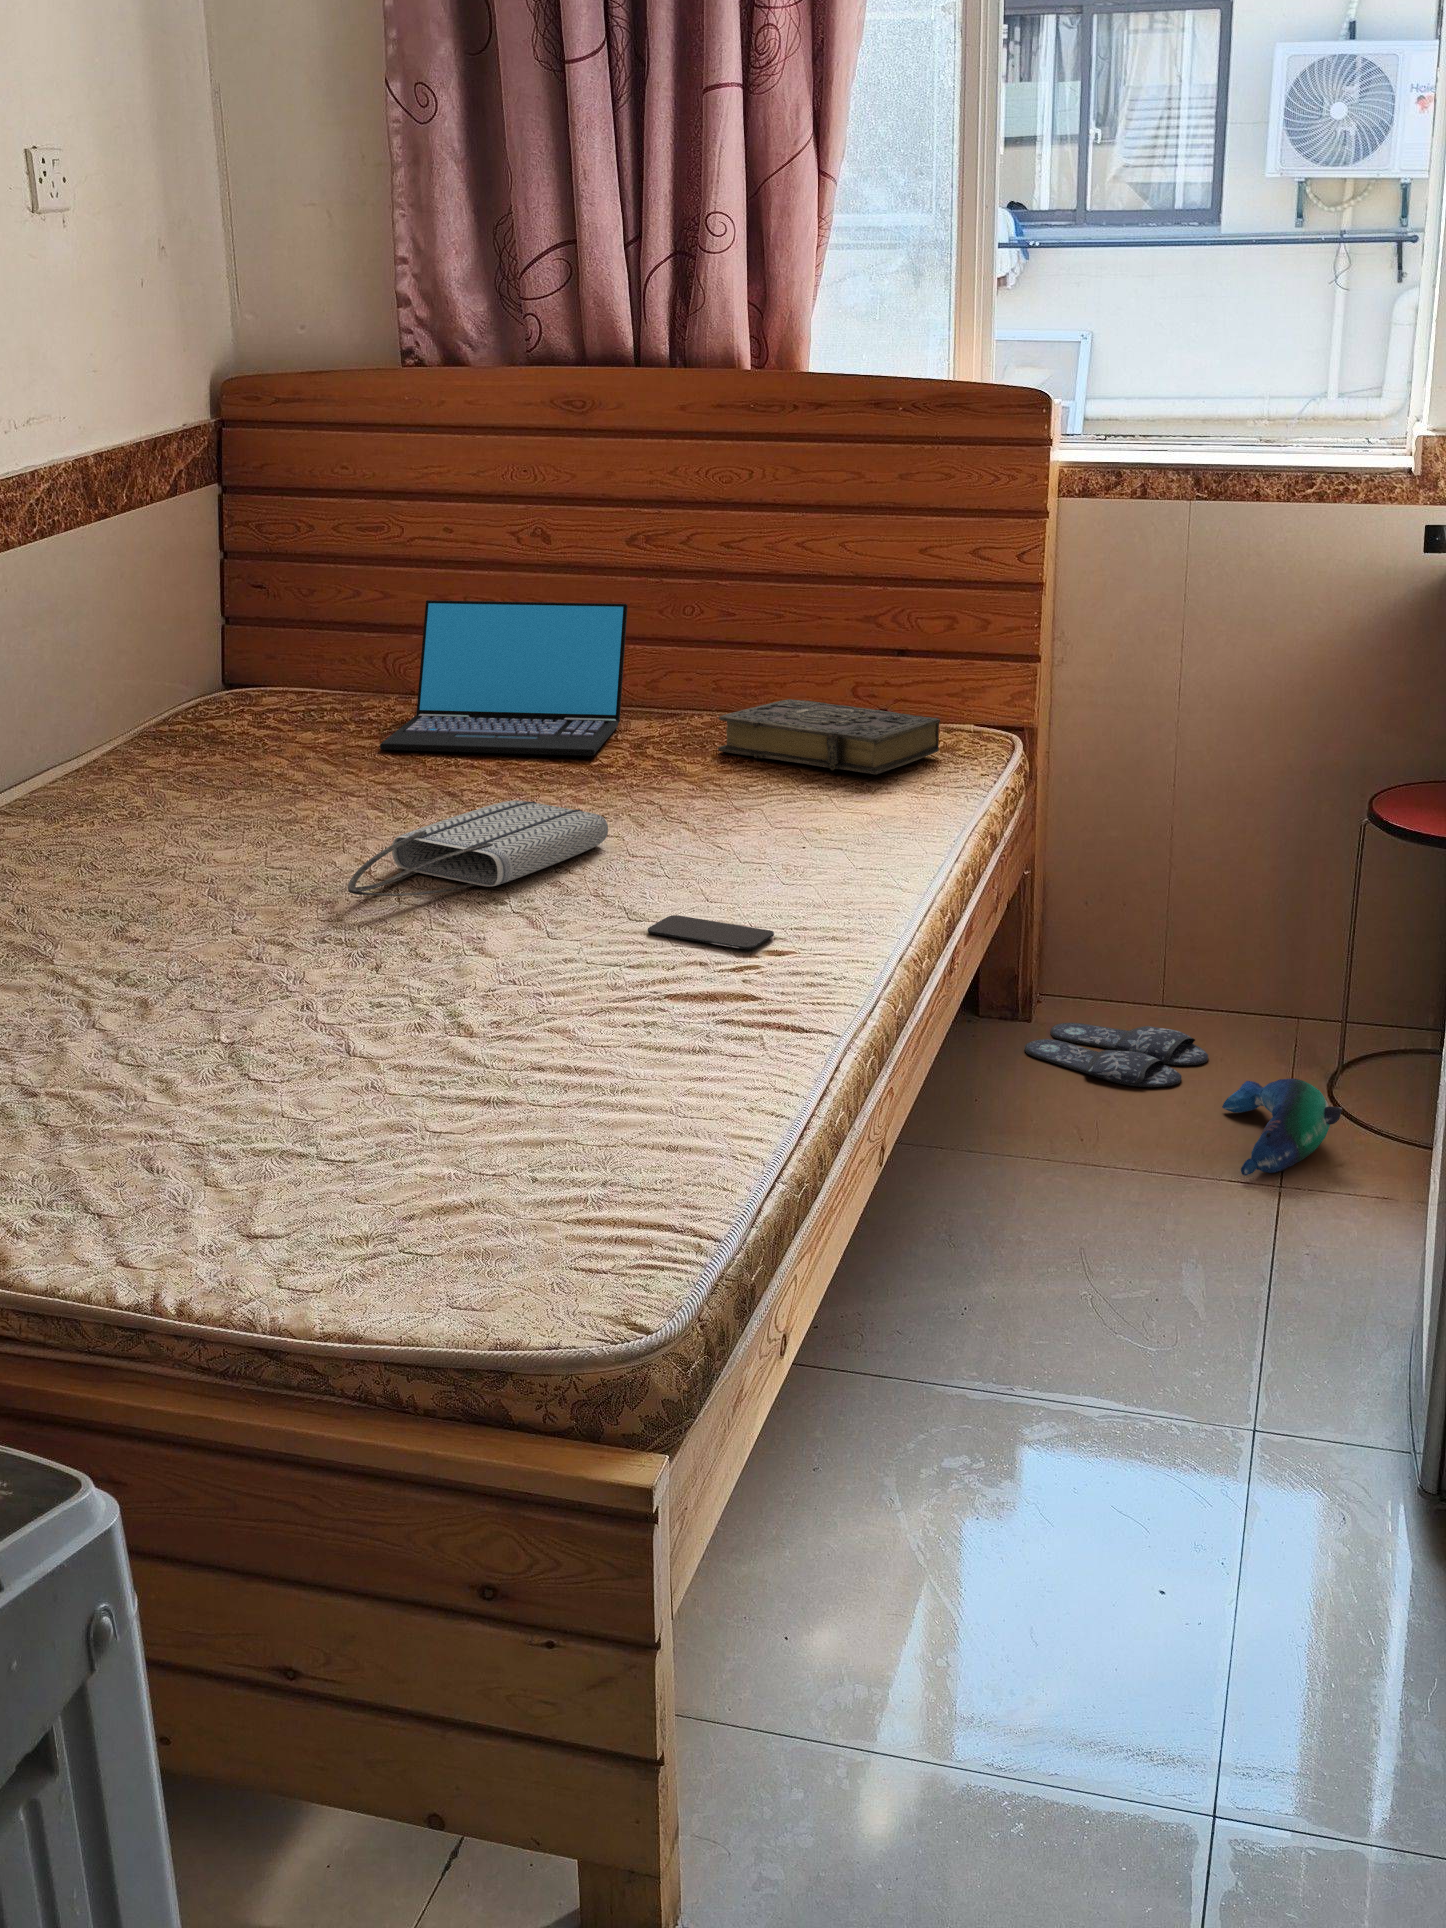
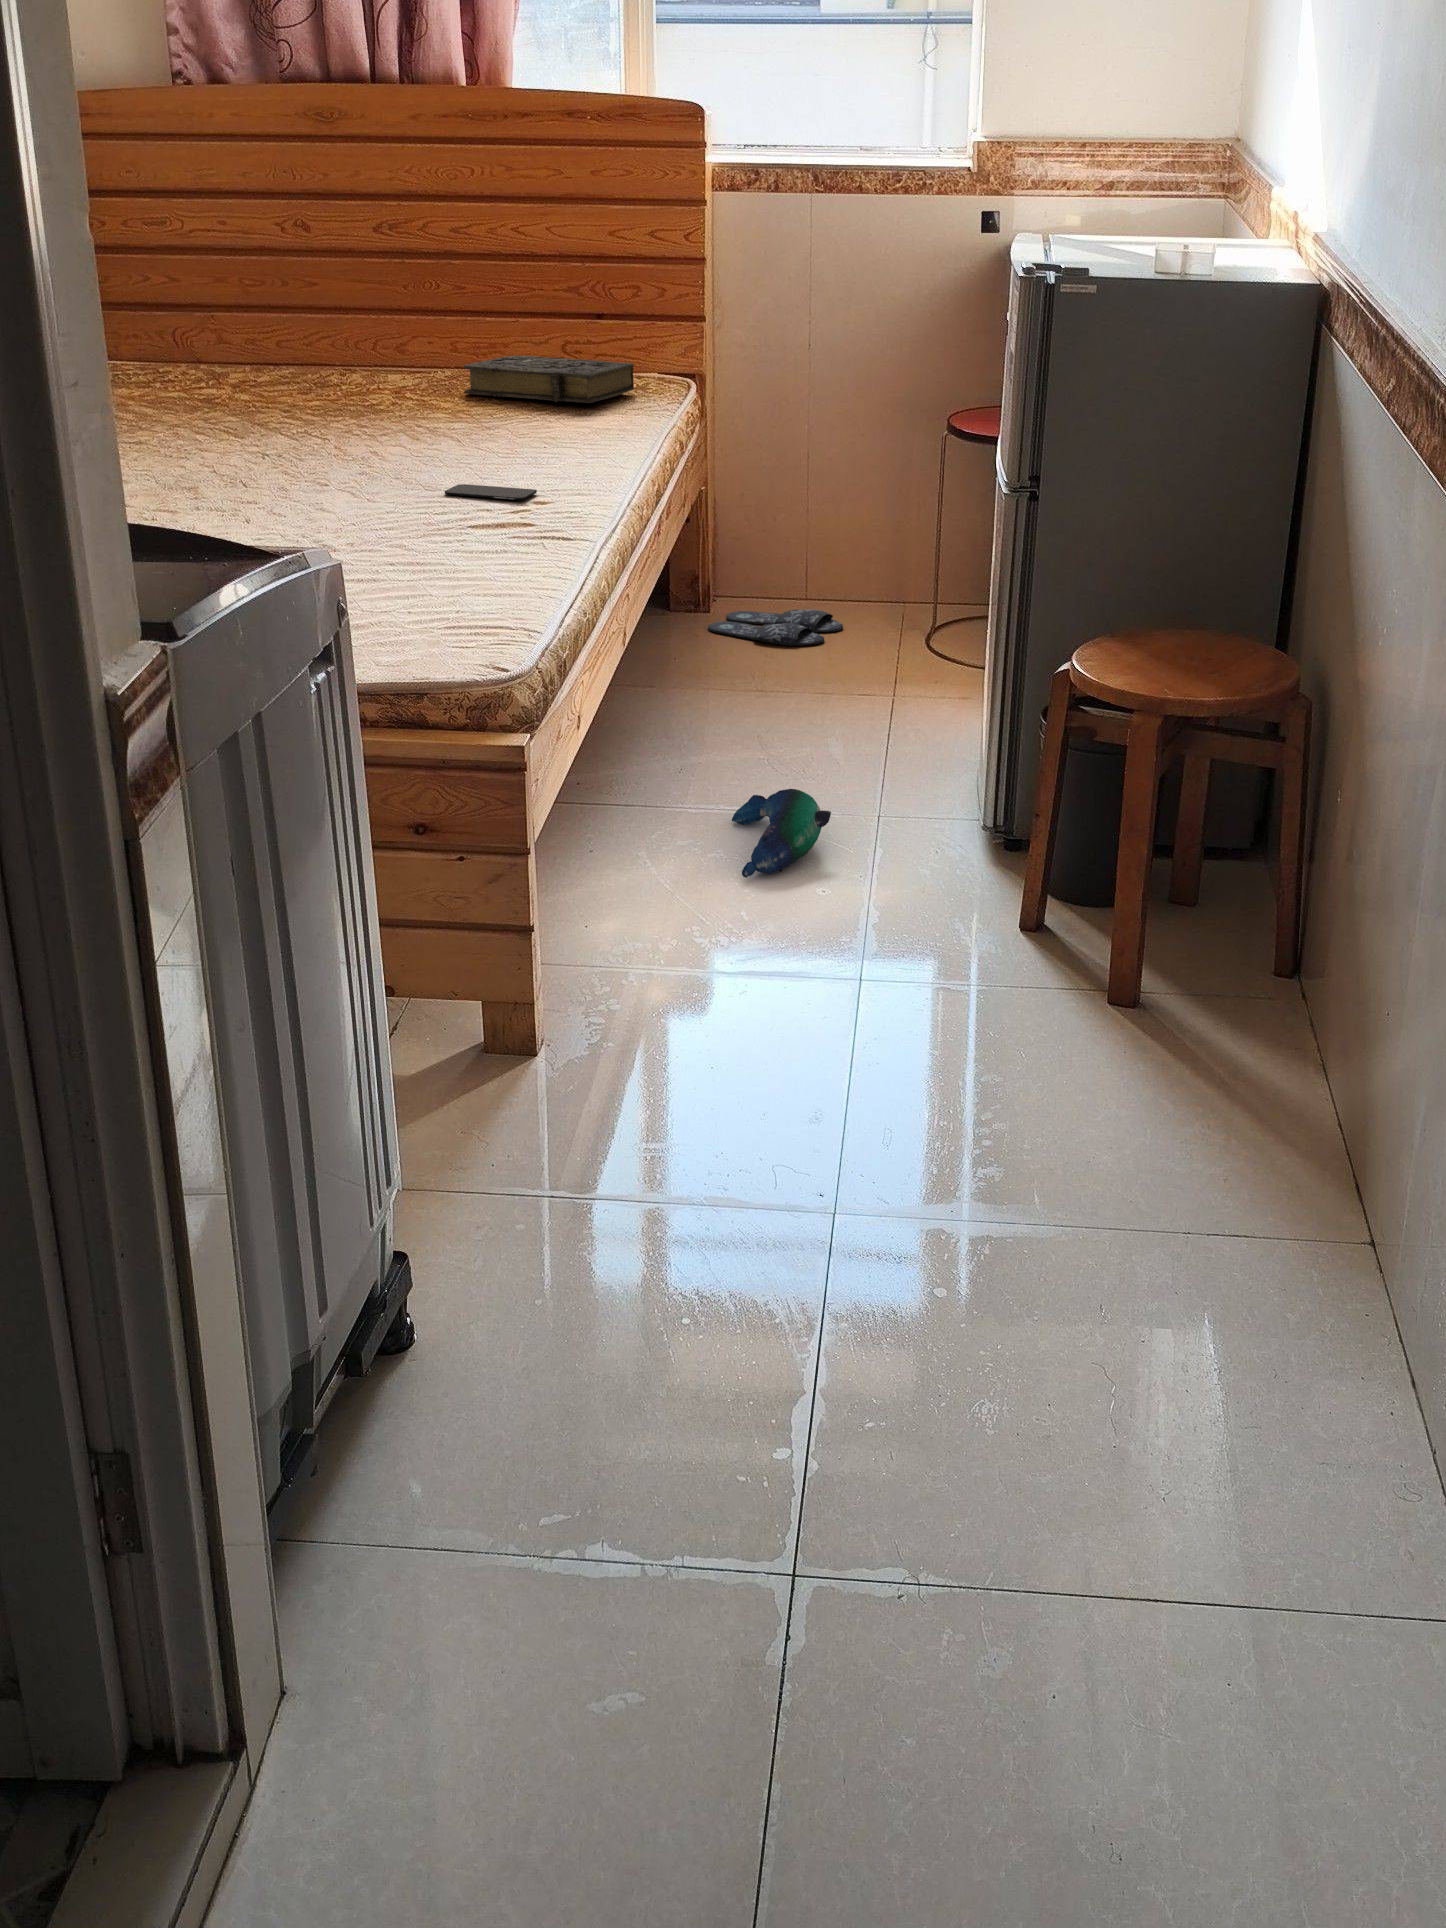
laptop: present [380,600,628,756] -> none [193,281,381,398]
tote bag: present [348,801,608,896] -> none [214,419,398,477]
plush toy: present [1222,1078,1342,1176] -> present [732,789,831,877]

